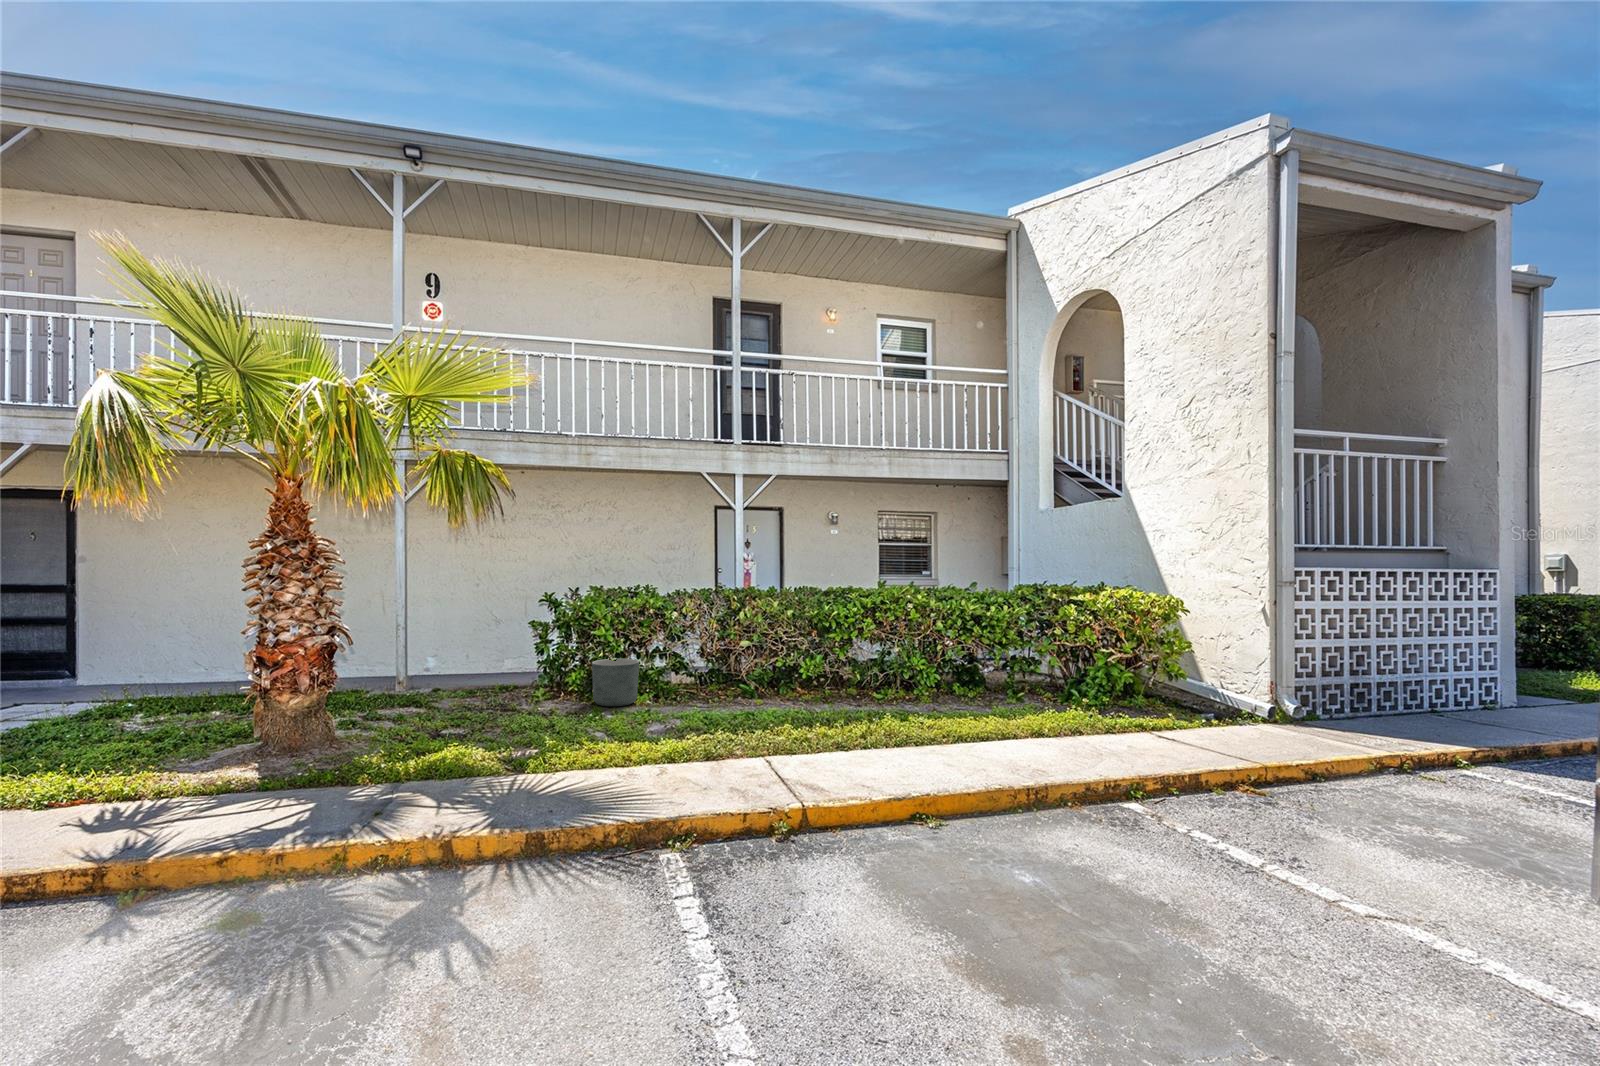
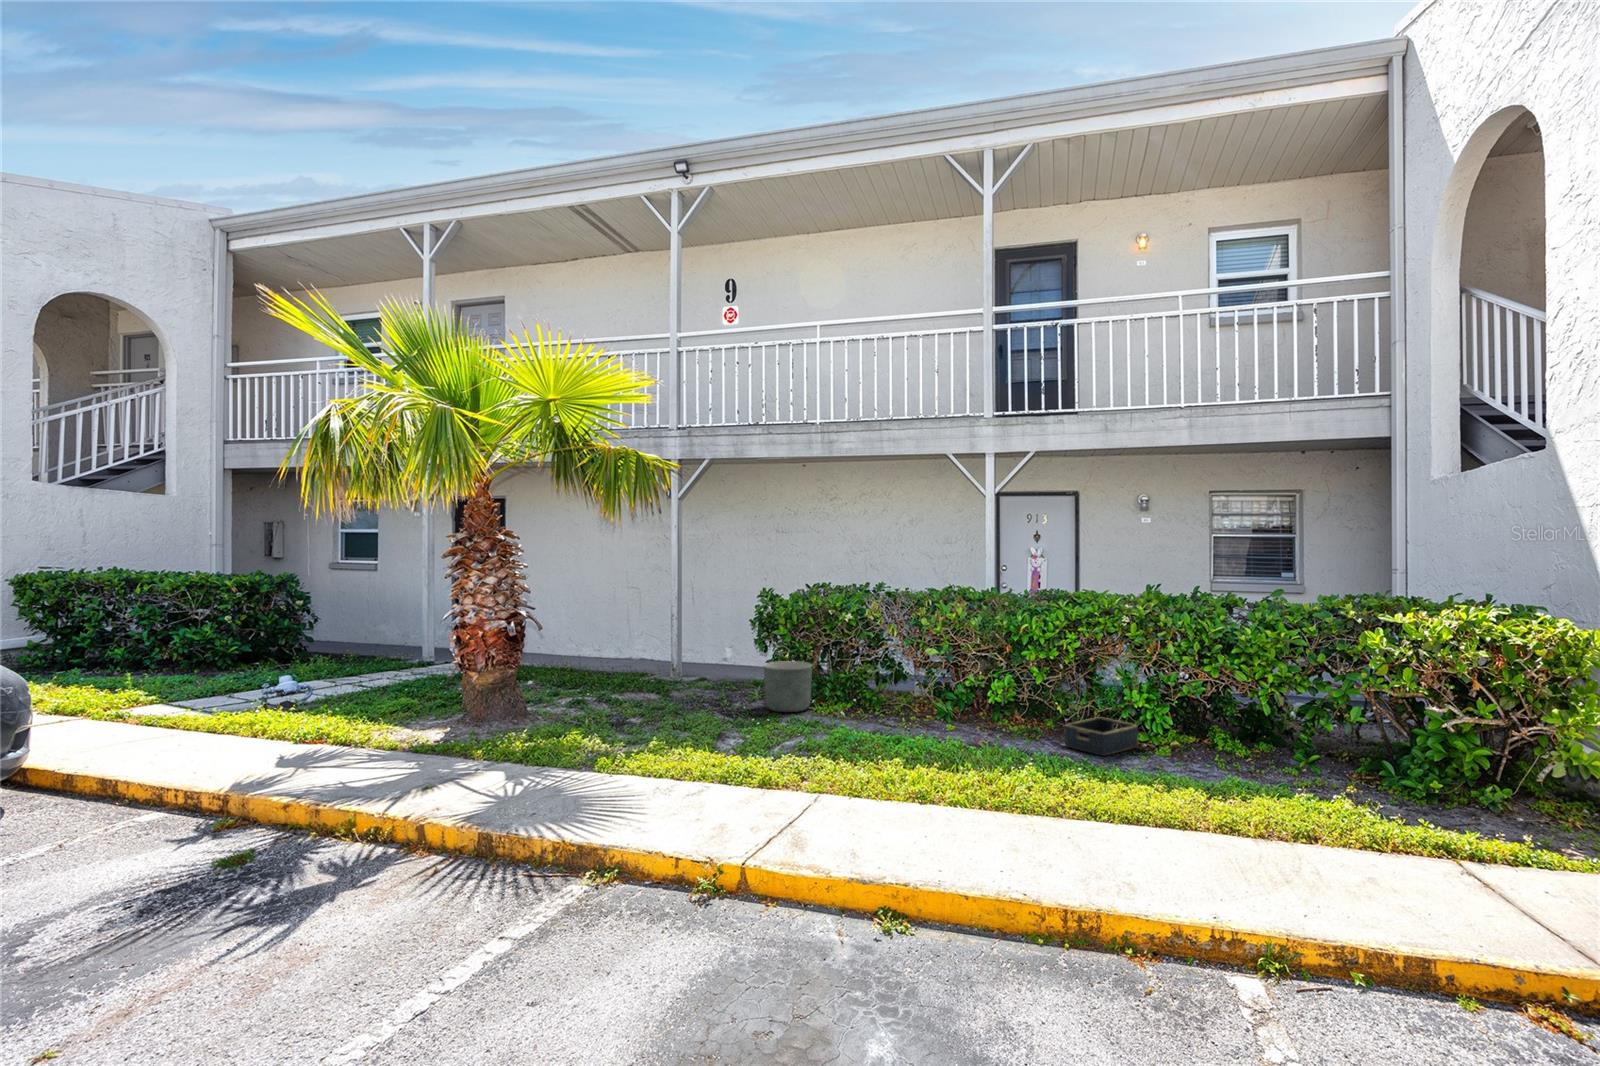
basket: none [870,679,914,705] -> present [1065,717,1138,756]

